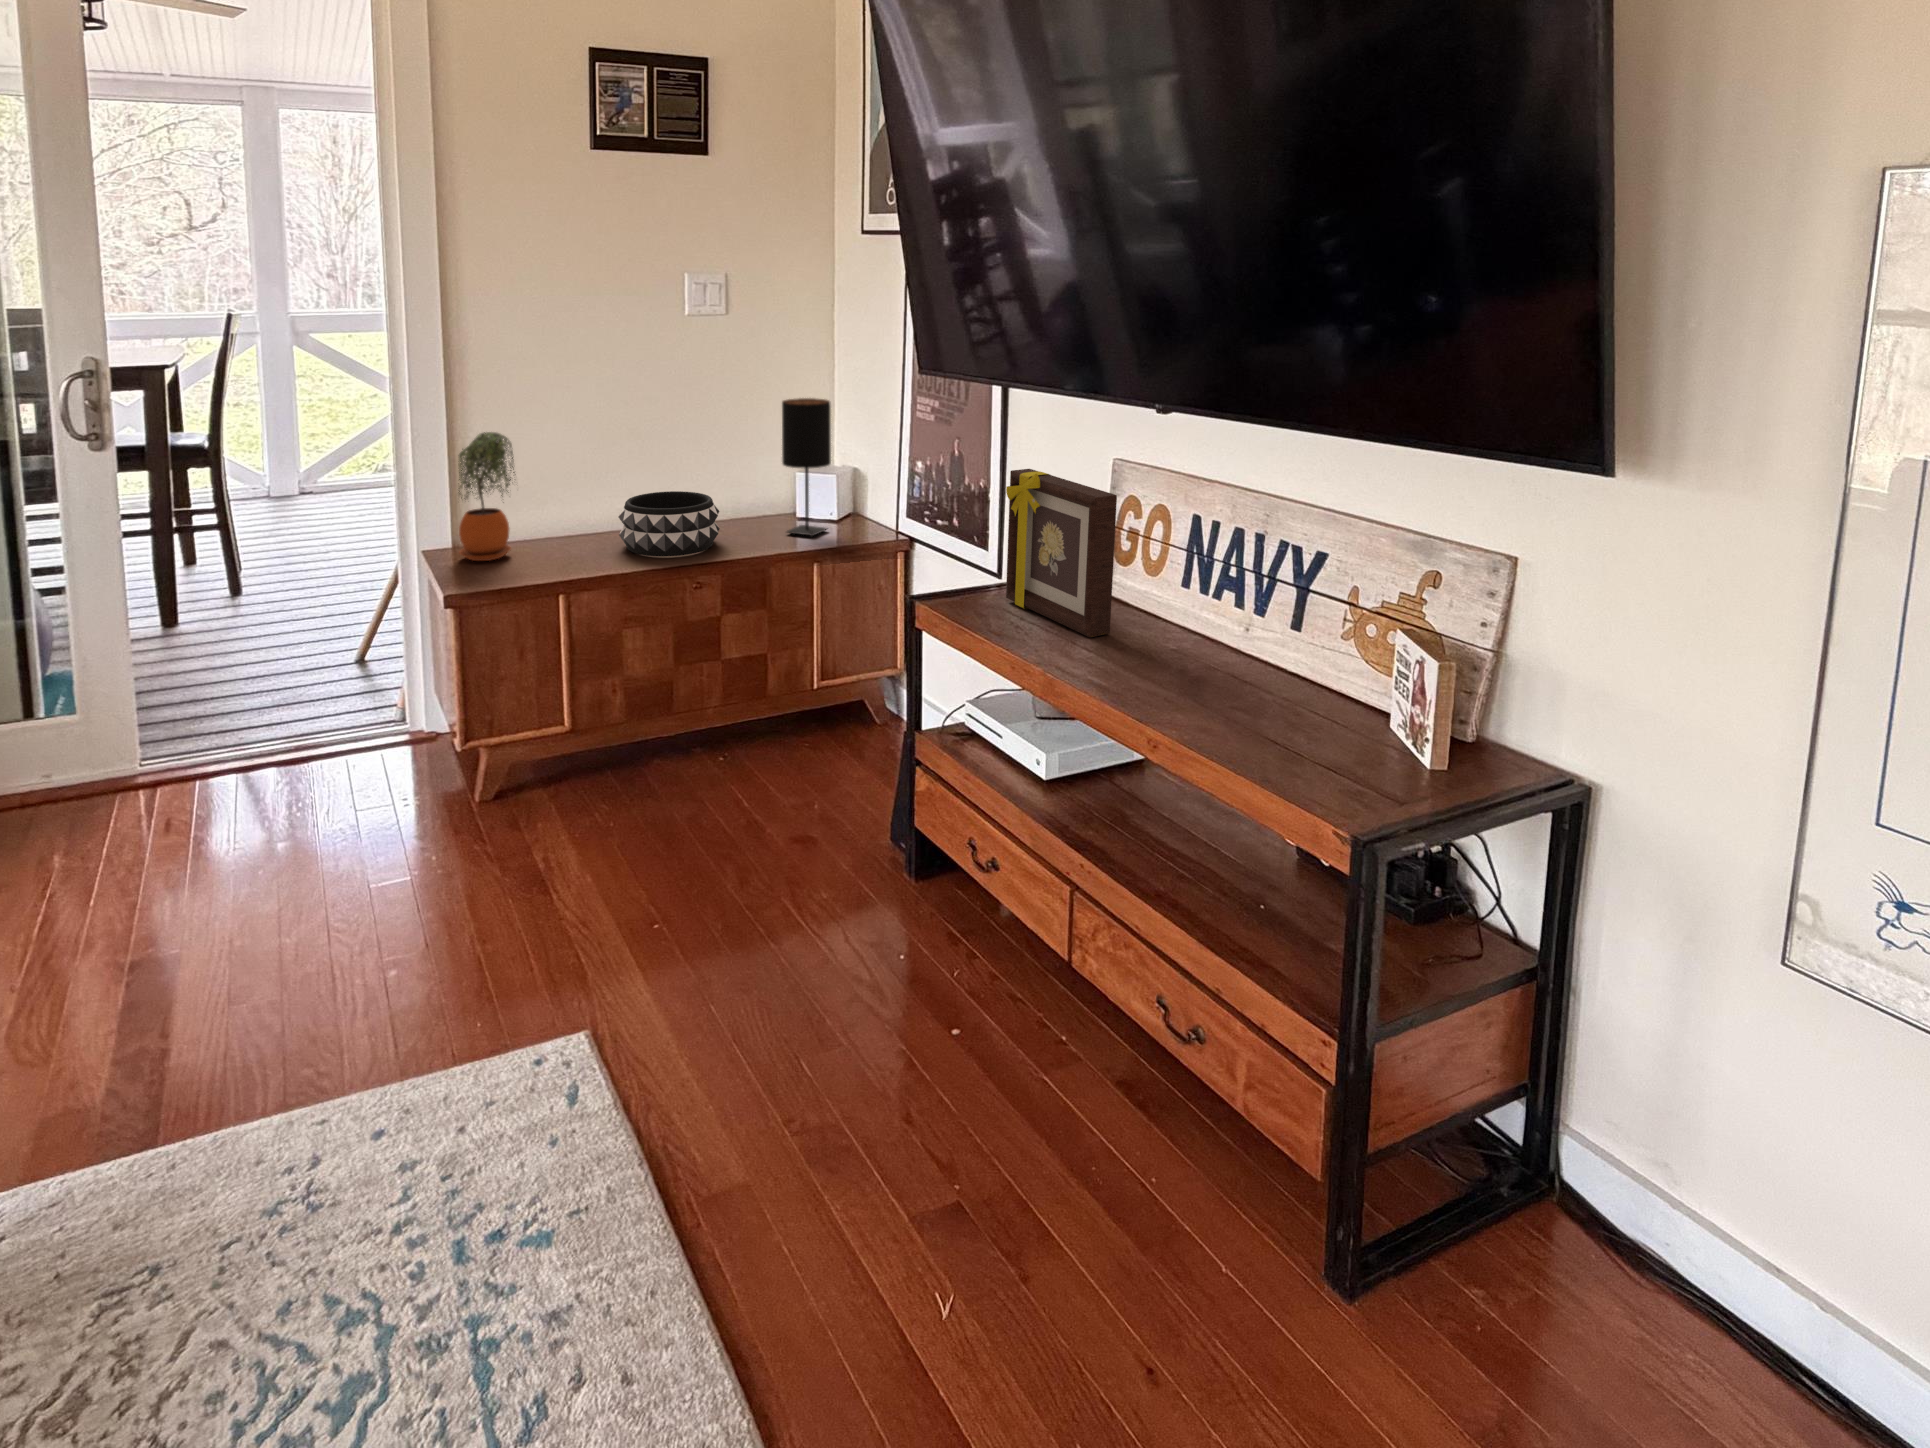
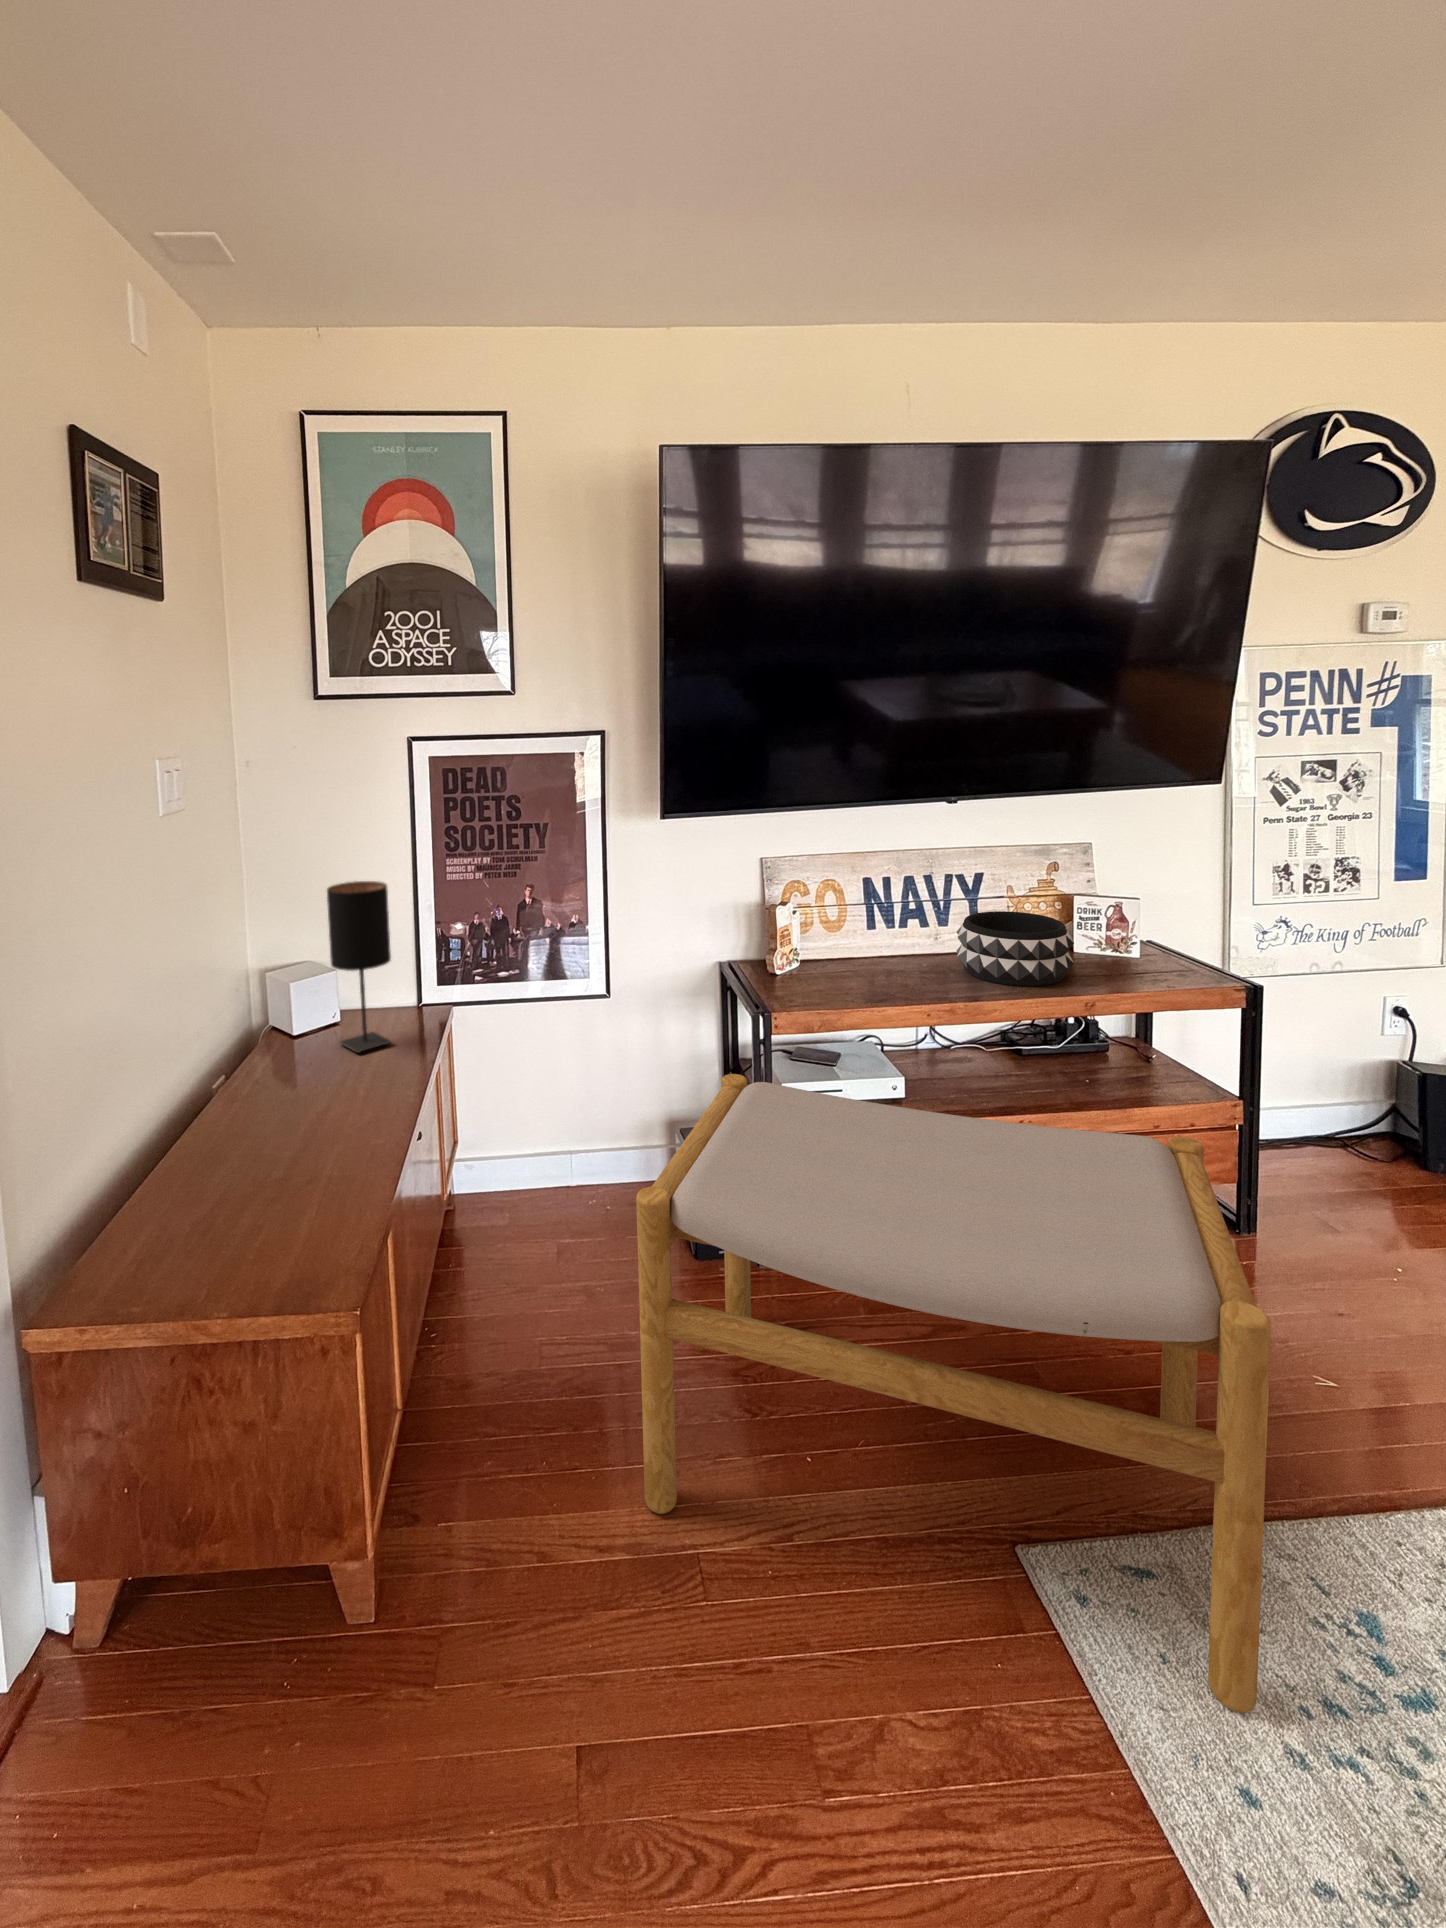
potted plant: present [458,432,515,561] -> none [112,1031,233,1281]
picture frame: present [1006,469,1117,637] -> none [794,870,908,986]
decorative bowl: present [618,491,720,556] -> present [957,911,1074,986]
footstool: none [407,623,825,1156] -> present [636,1074,1271,1713]

